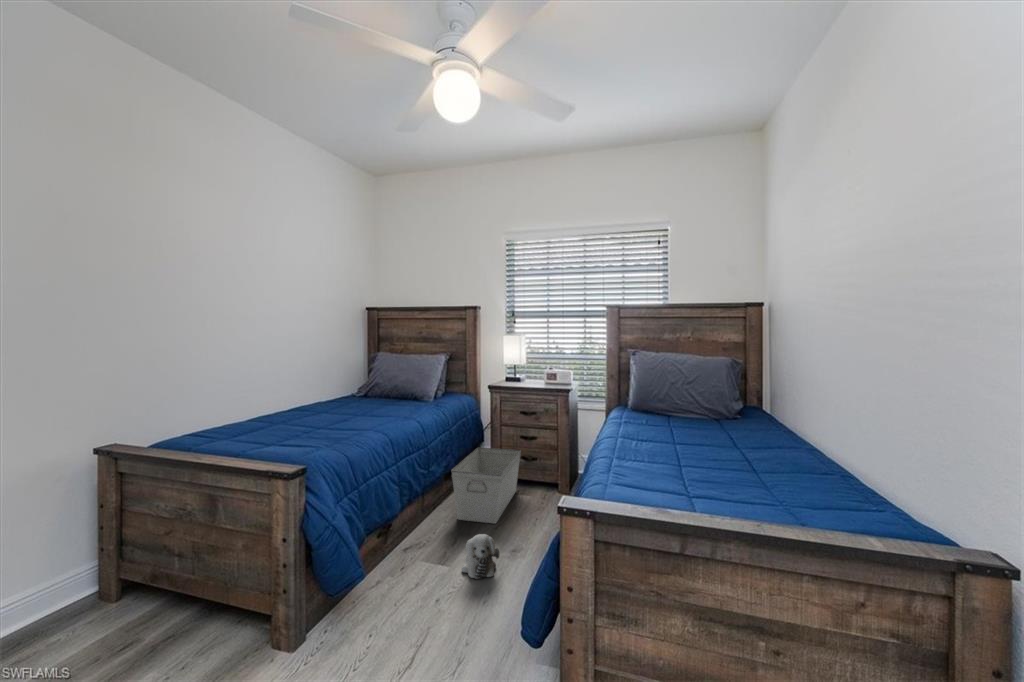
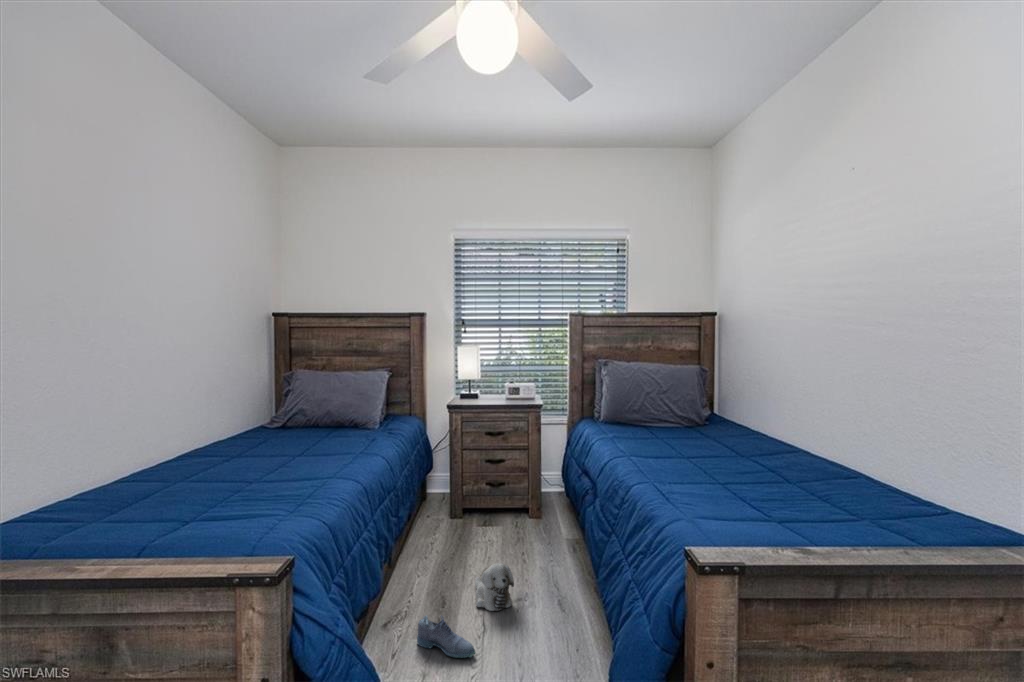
storage bin: present [451,448,521,524] -> none [429,475,490,557]
shoe: none [391,573,432,620] -> present [417,615,475,658]

